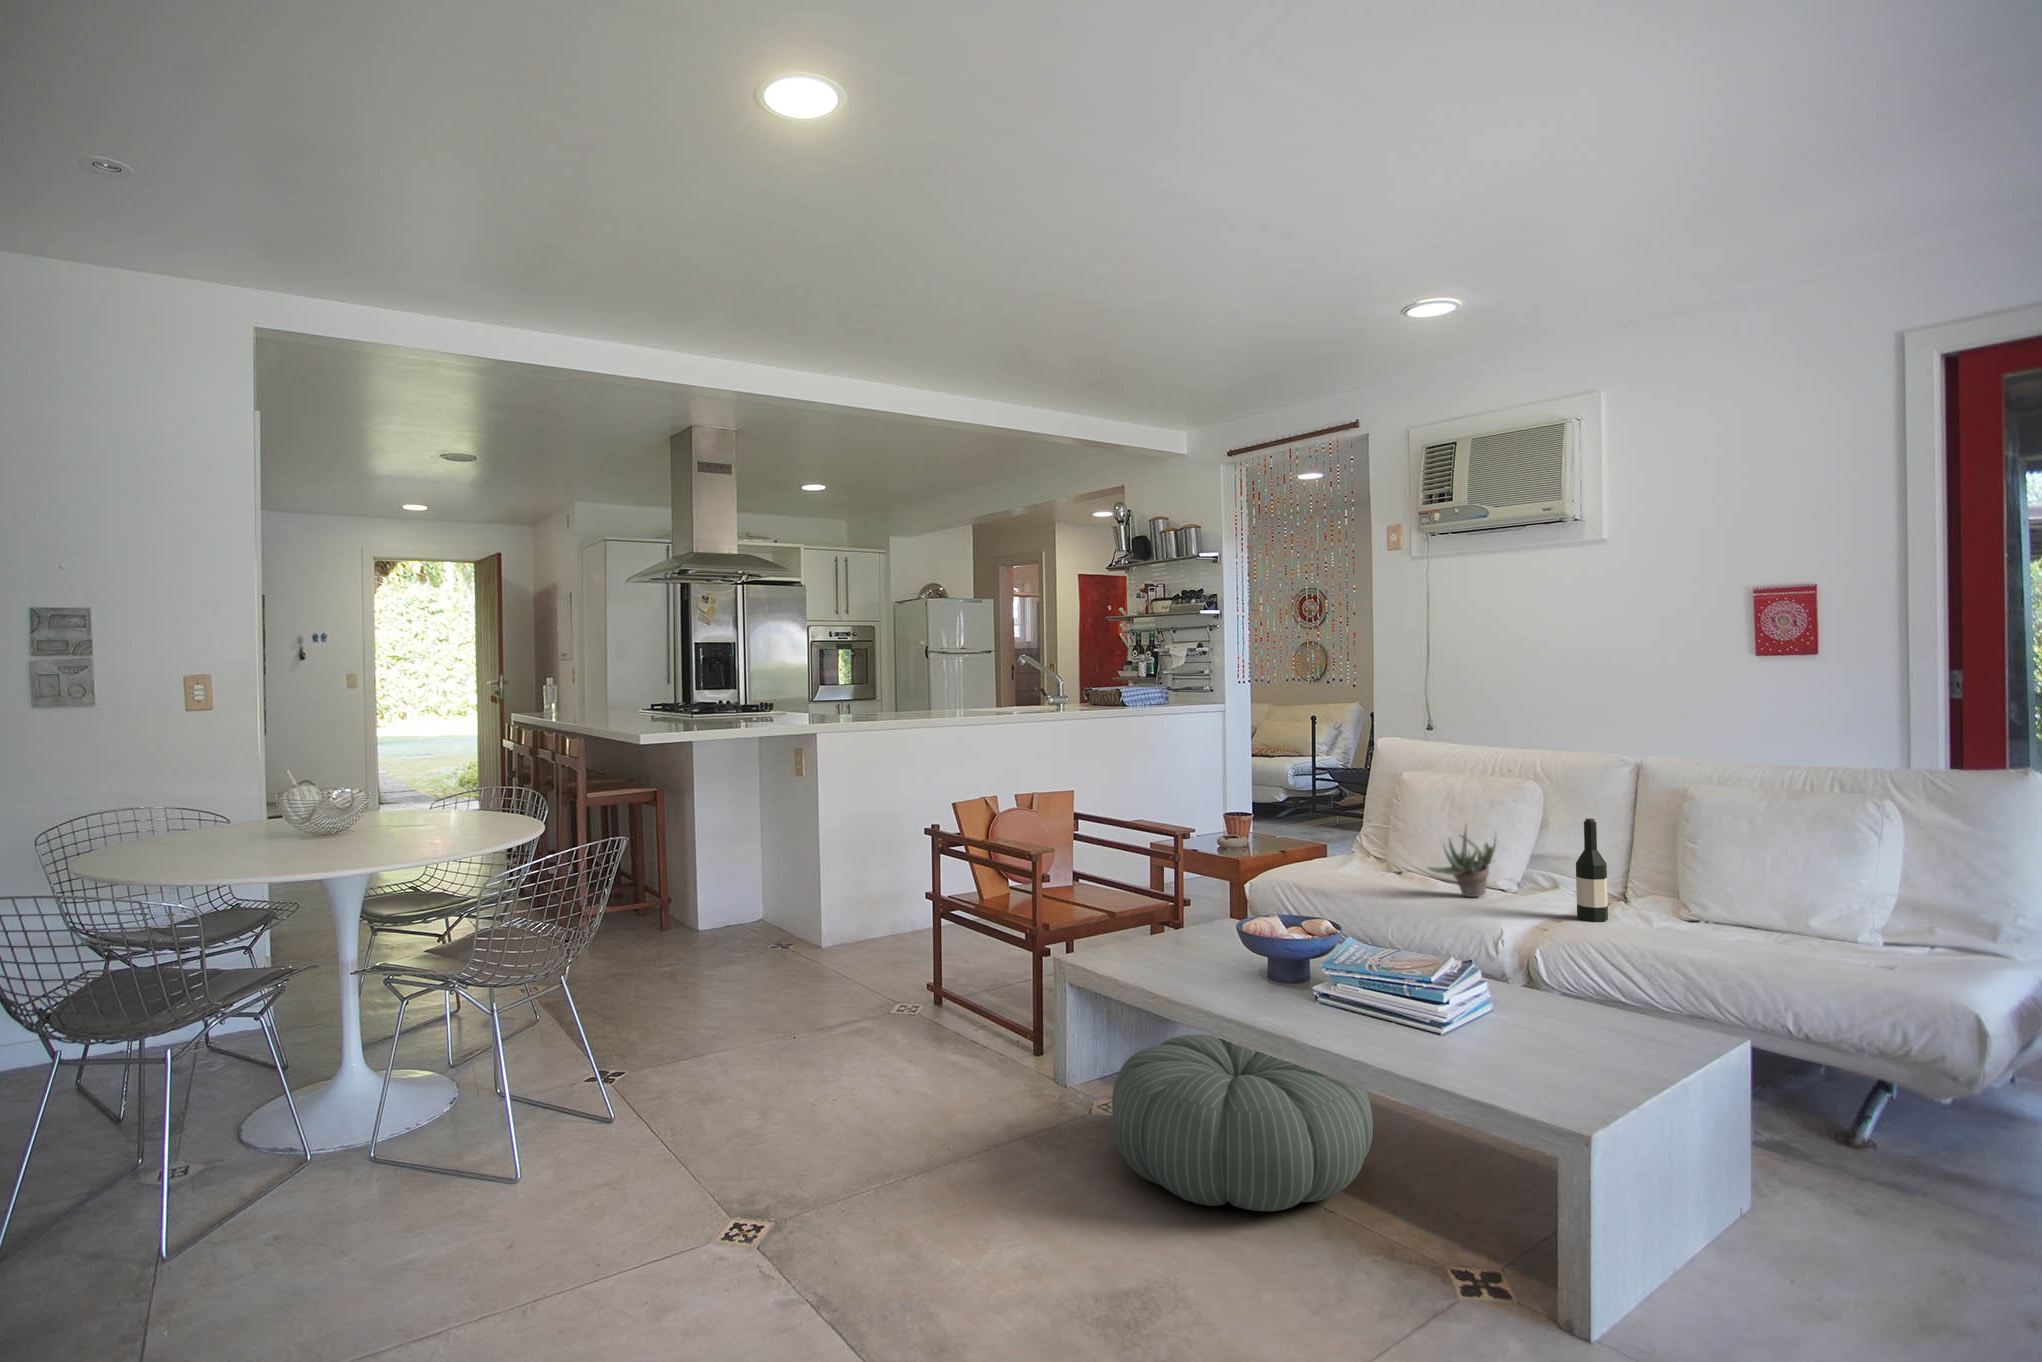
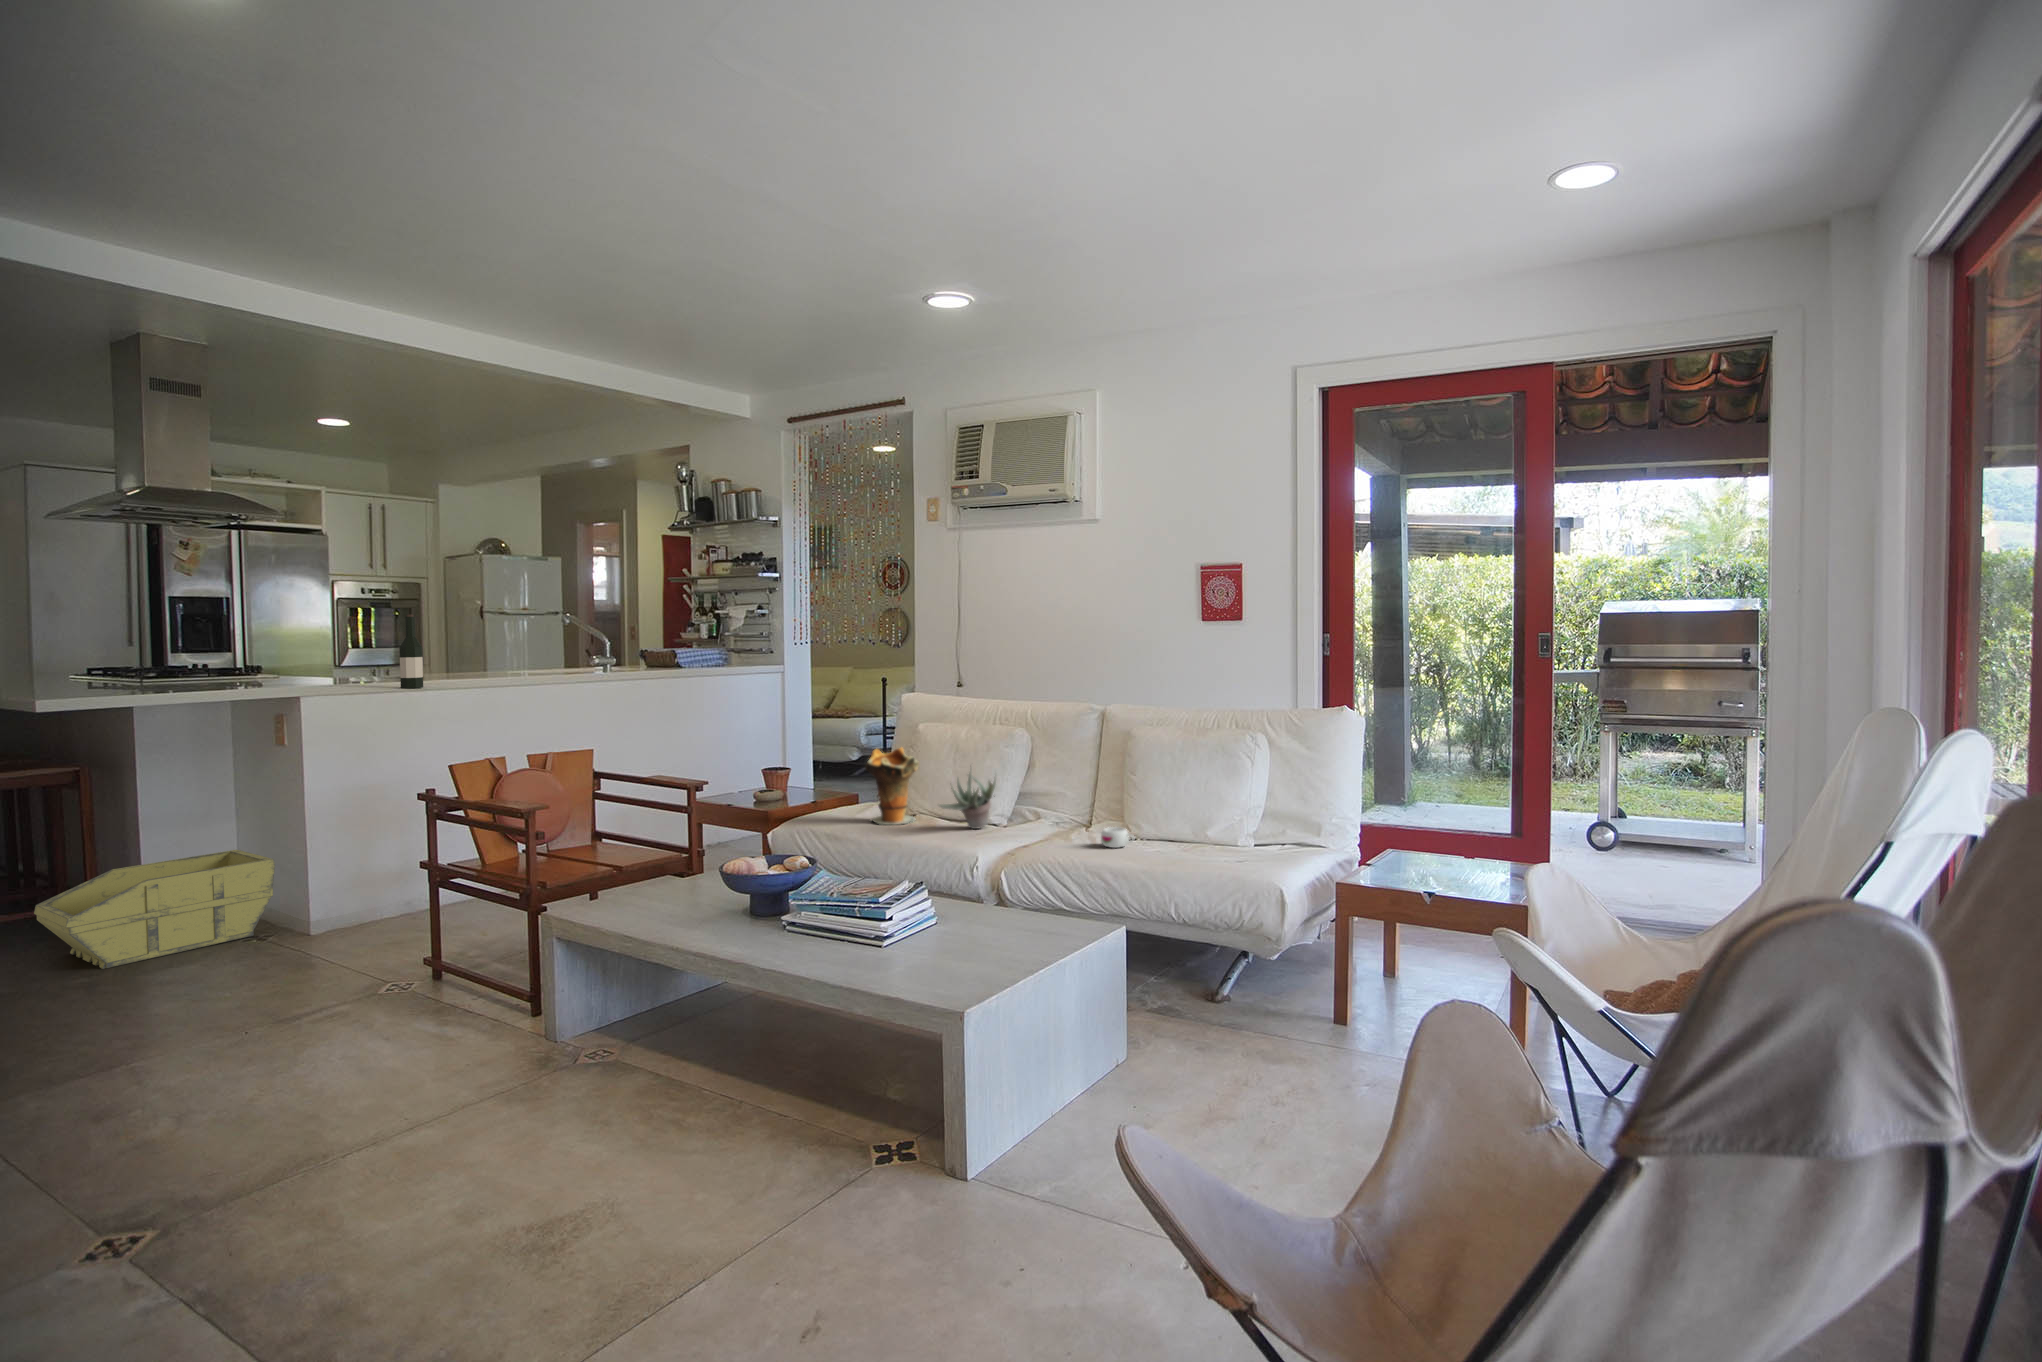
decorative vase: none [1339,801,1400,887] -> present [865,748,919,825]
wine bottle: present [1576,818,1608,922] -> present [400,615,423,688]
storage bin: none [641,869,801,962] -> present [34,850,275,969]
mug: none [1637,907,1684,931] -> present [1101,827,1134,848]
pouf: present [1112,1035,1373,1211] -> none [581,980,855,1168]

